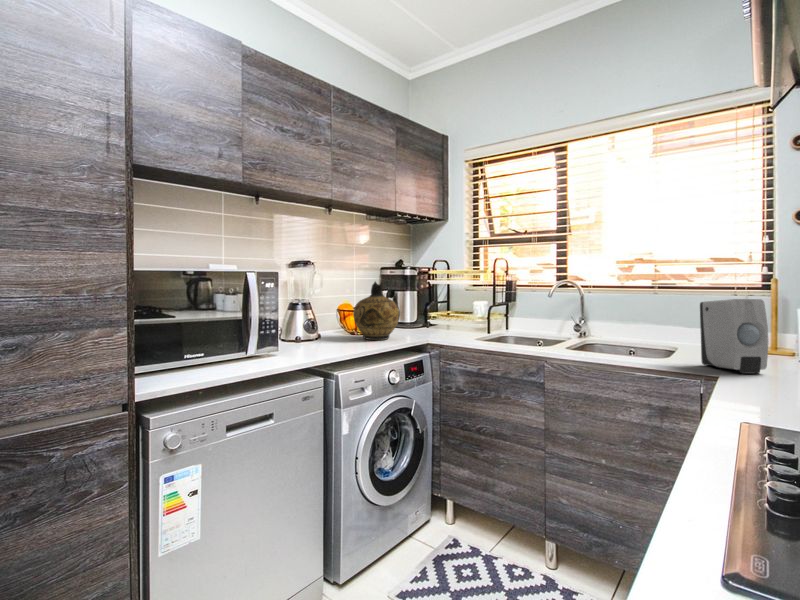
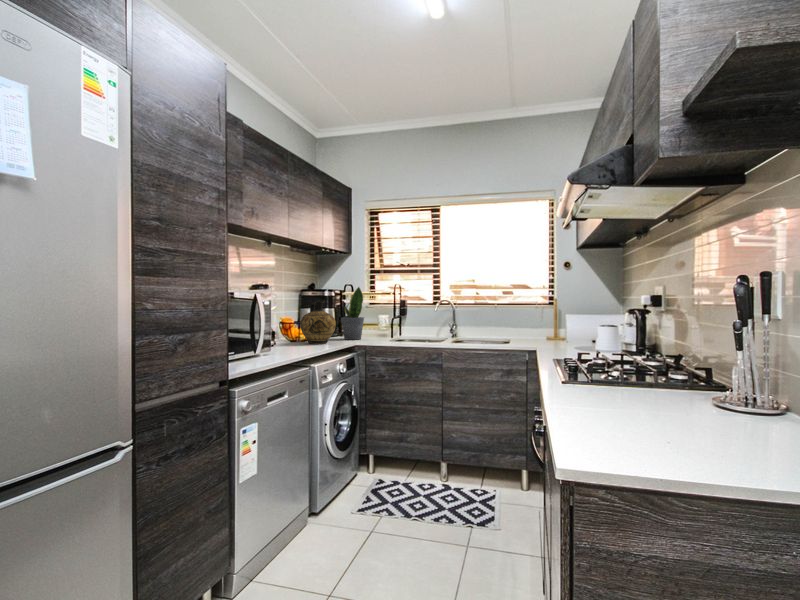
potted plant: none [417,263,449,335] -> present [341,287,364,340]
soap dispenser: present [700,299,768,374] -> none [524,309,556,348]

